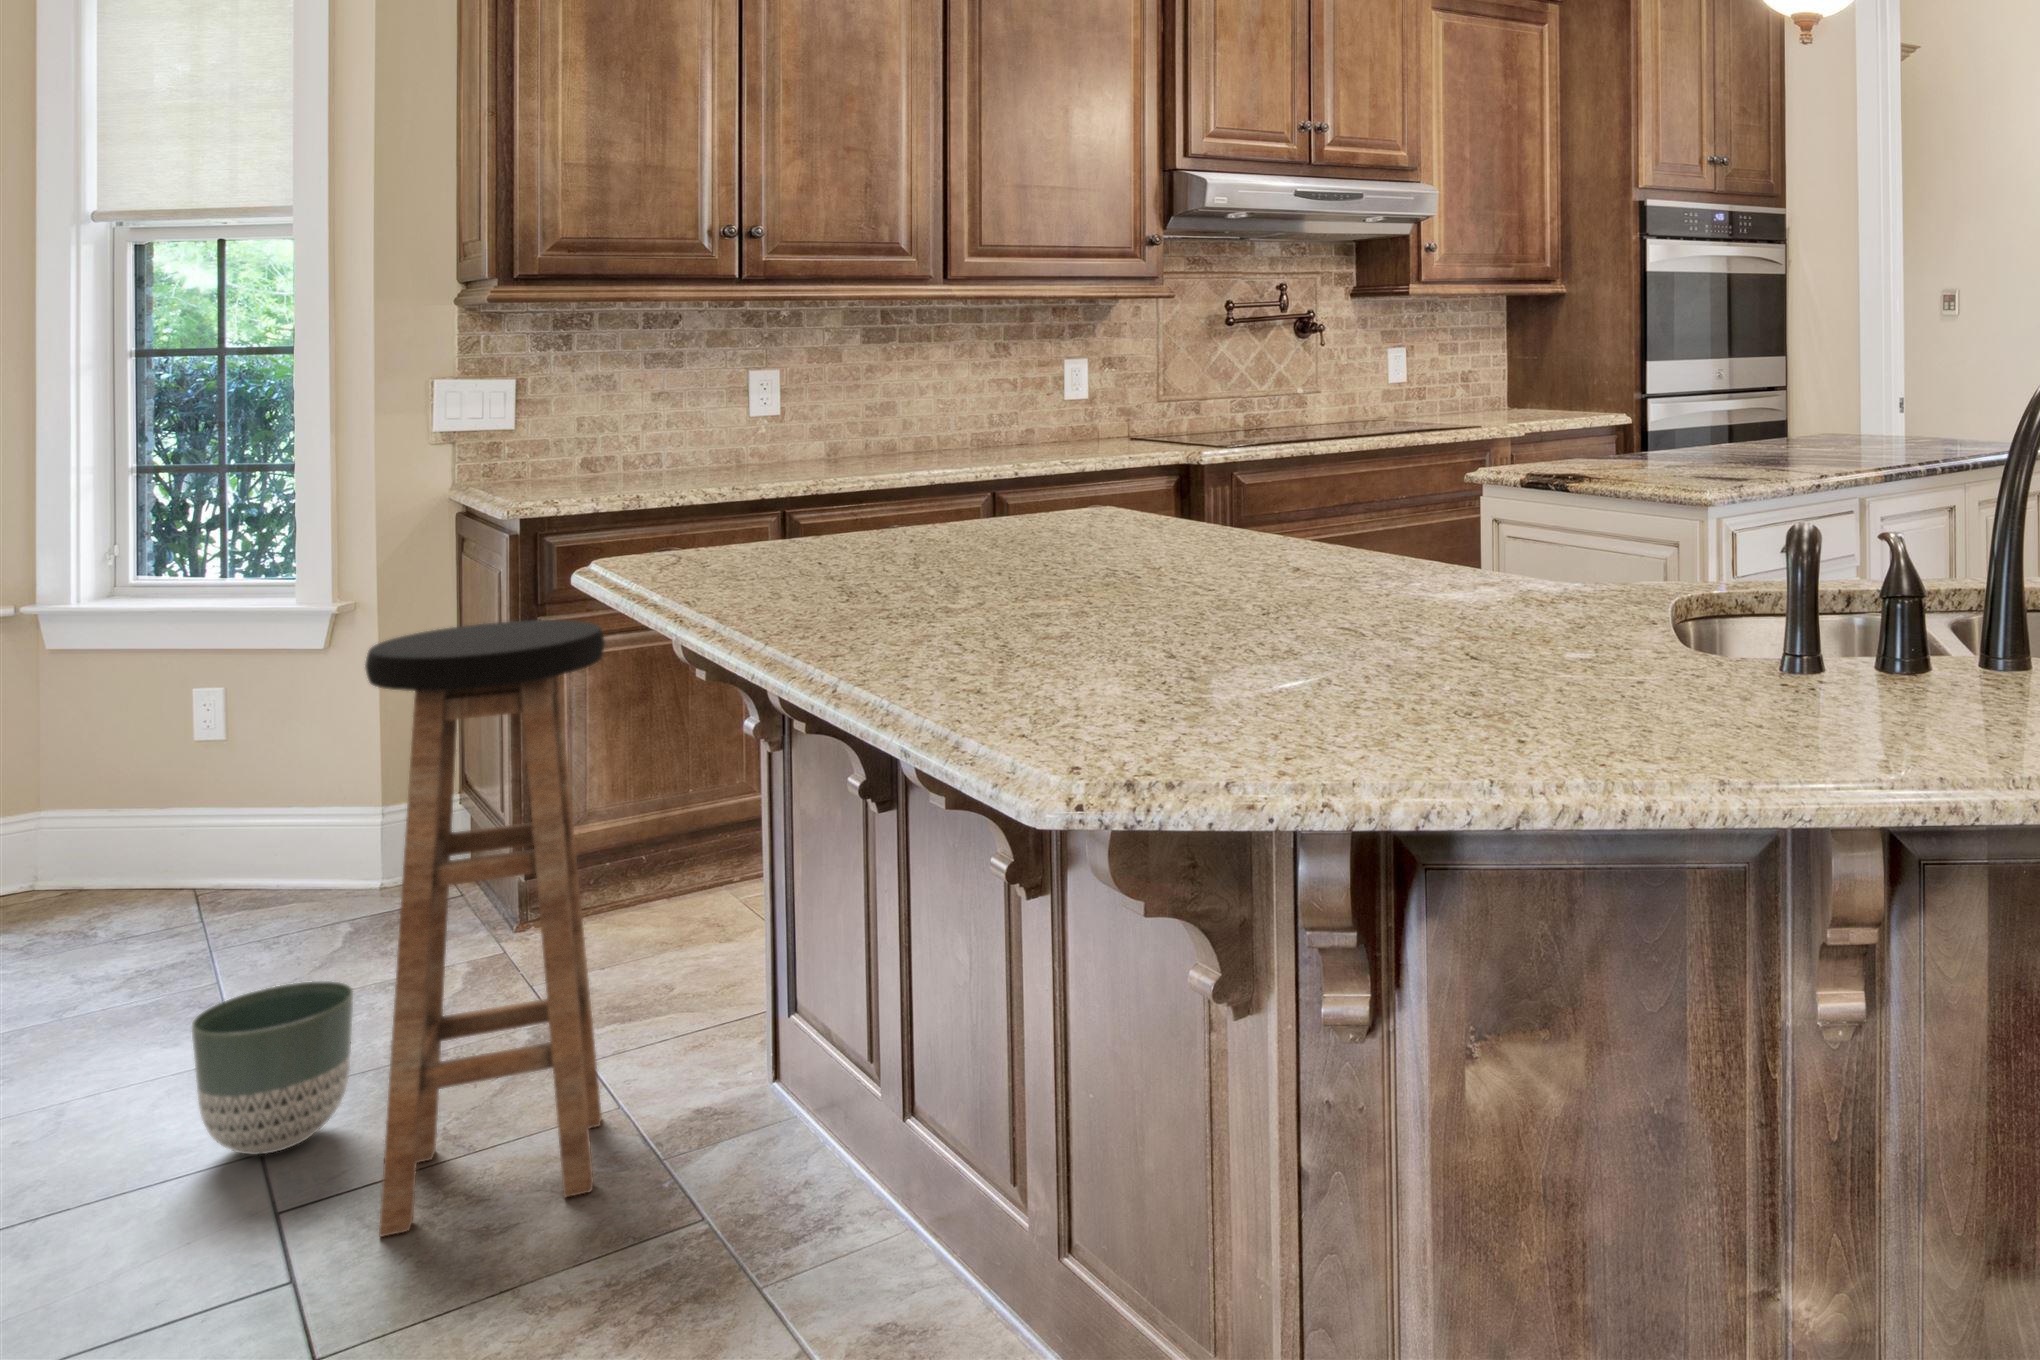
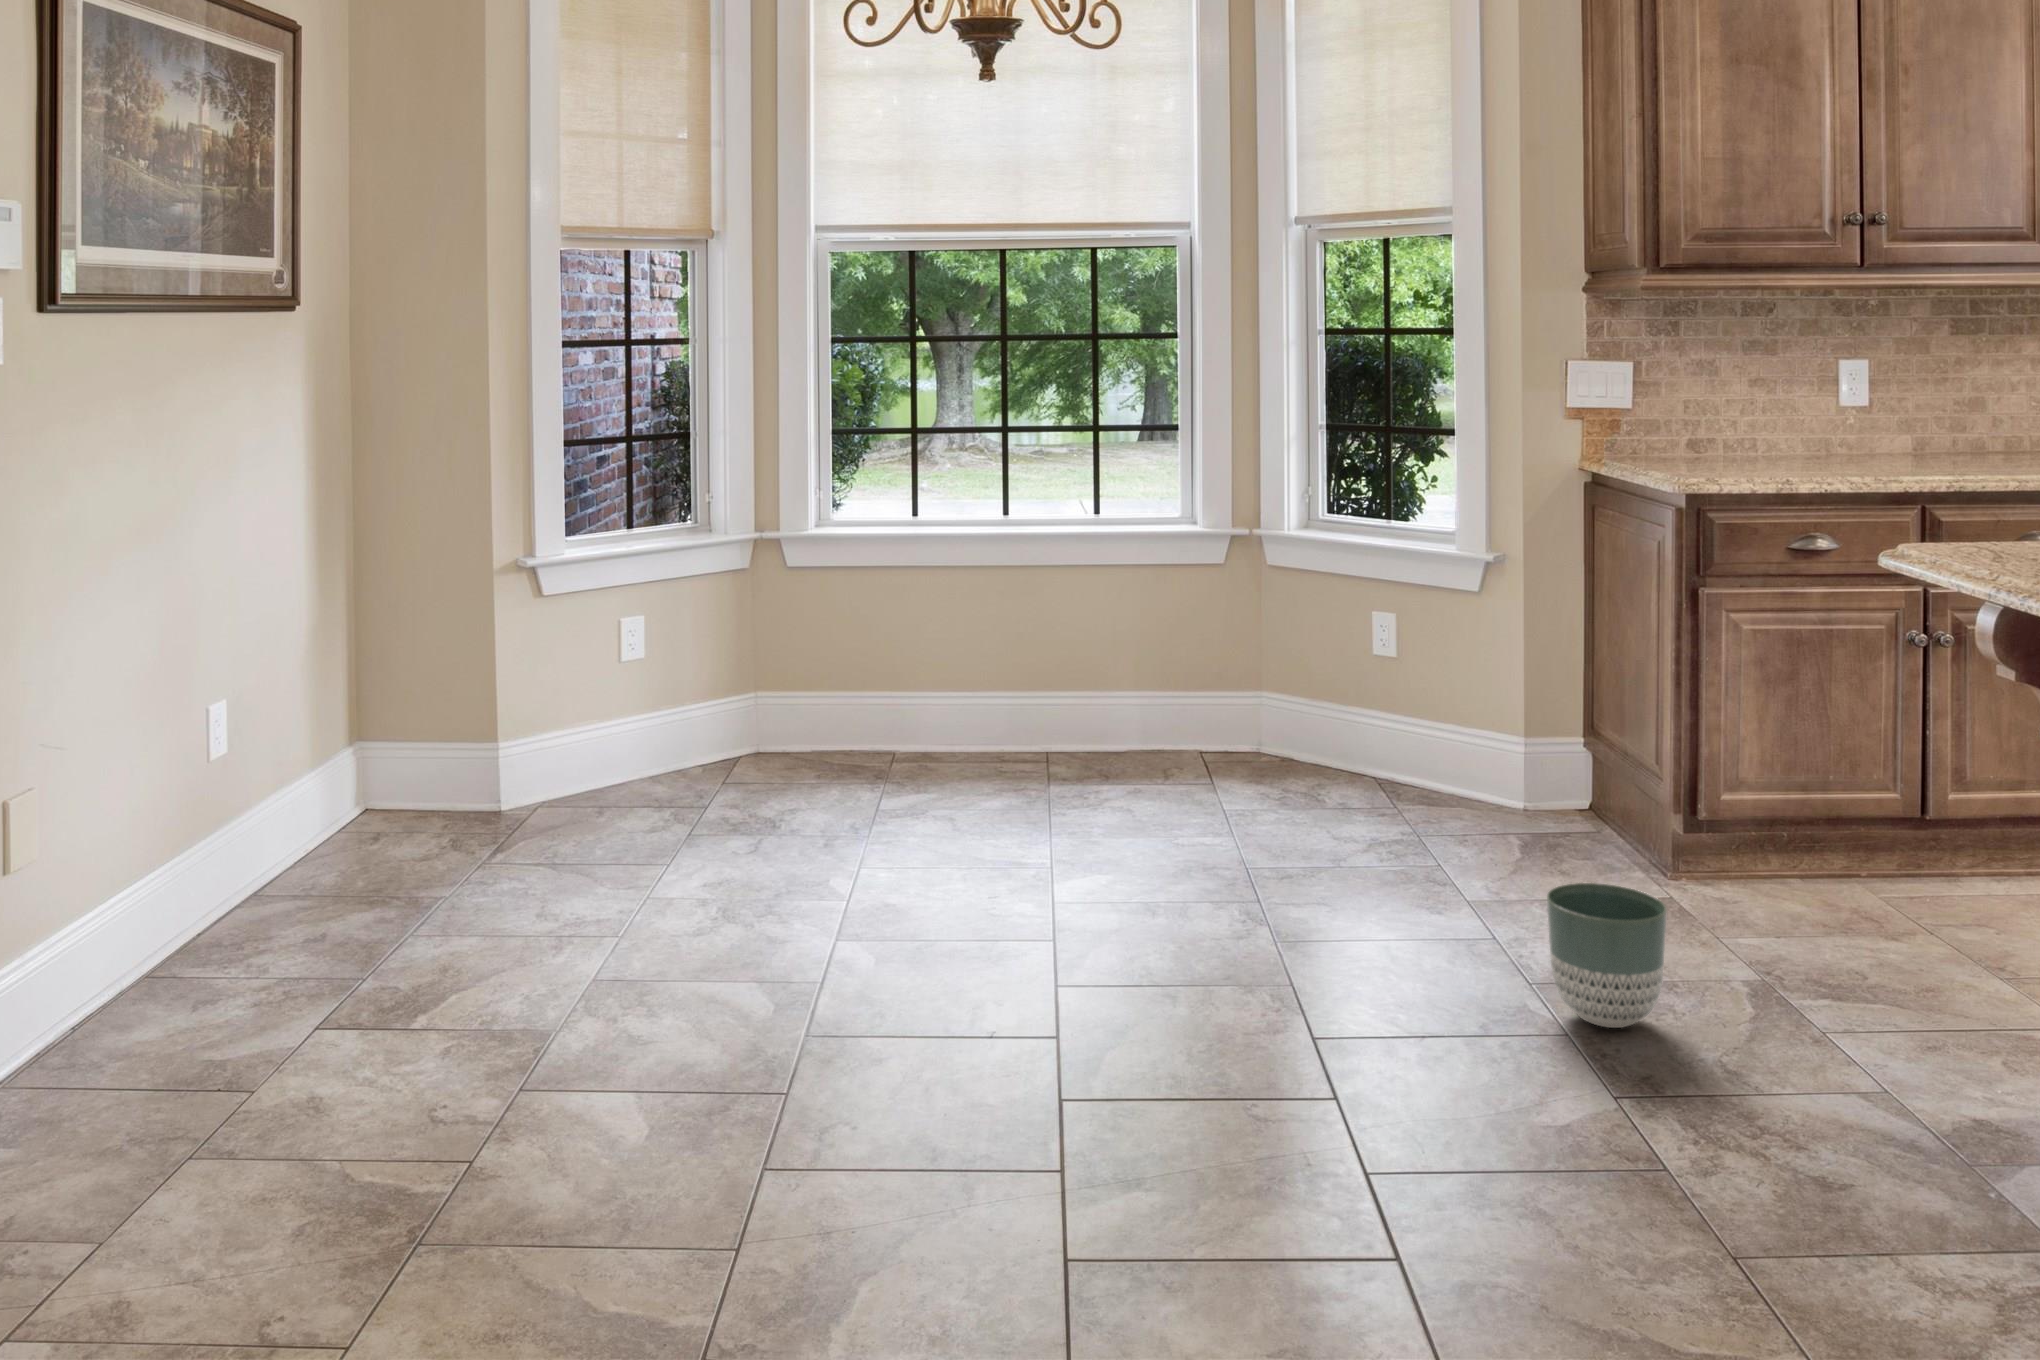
bar stool: present [365,620,605,1237] -> none [1731,589,1953,1157]

